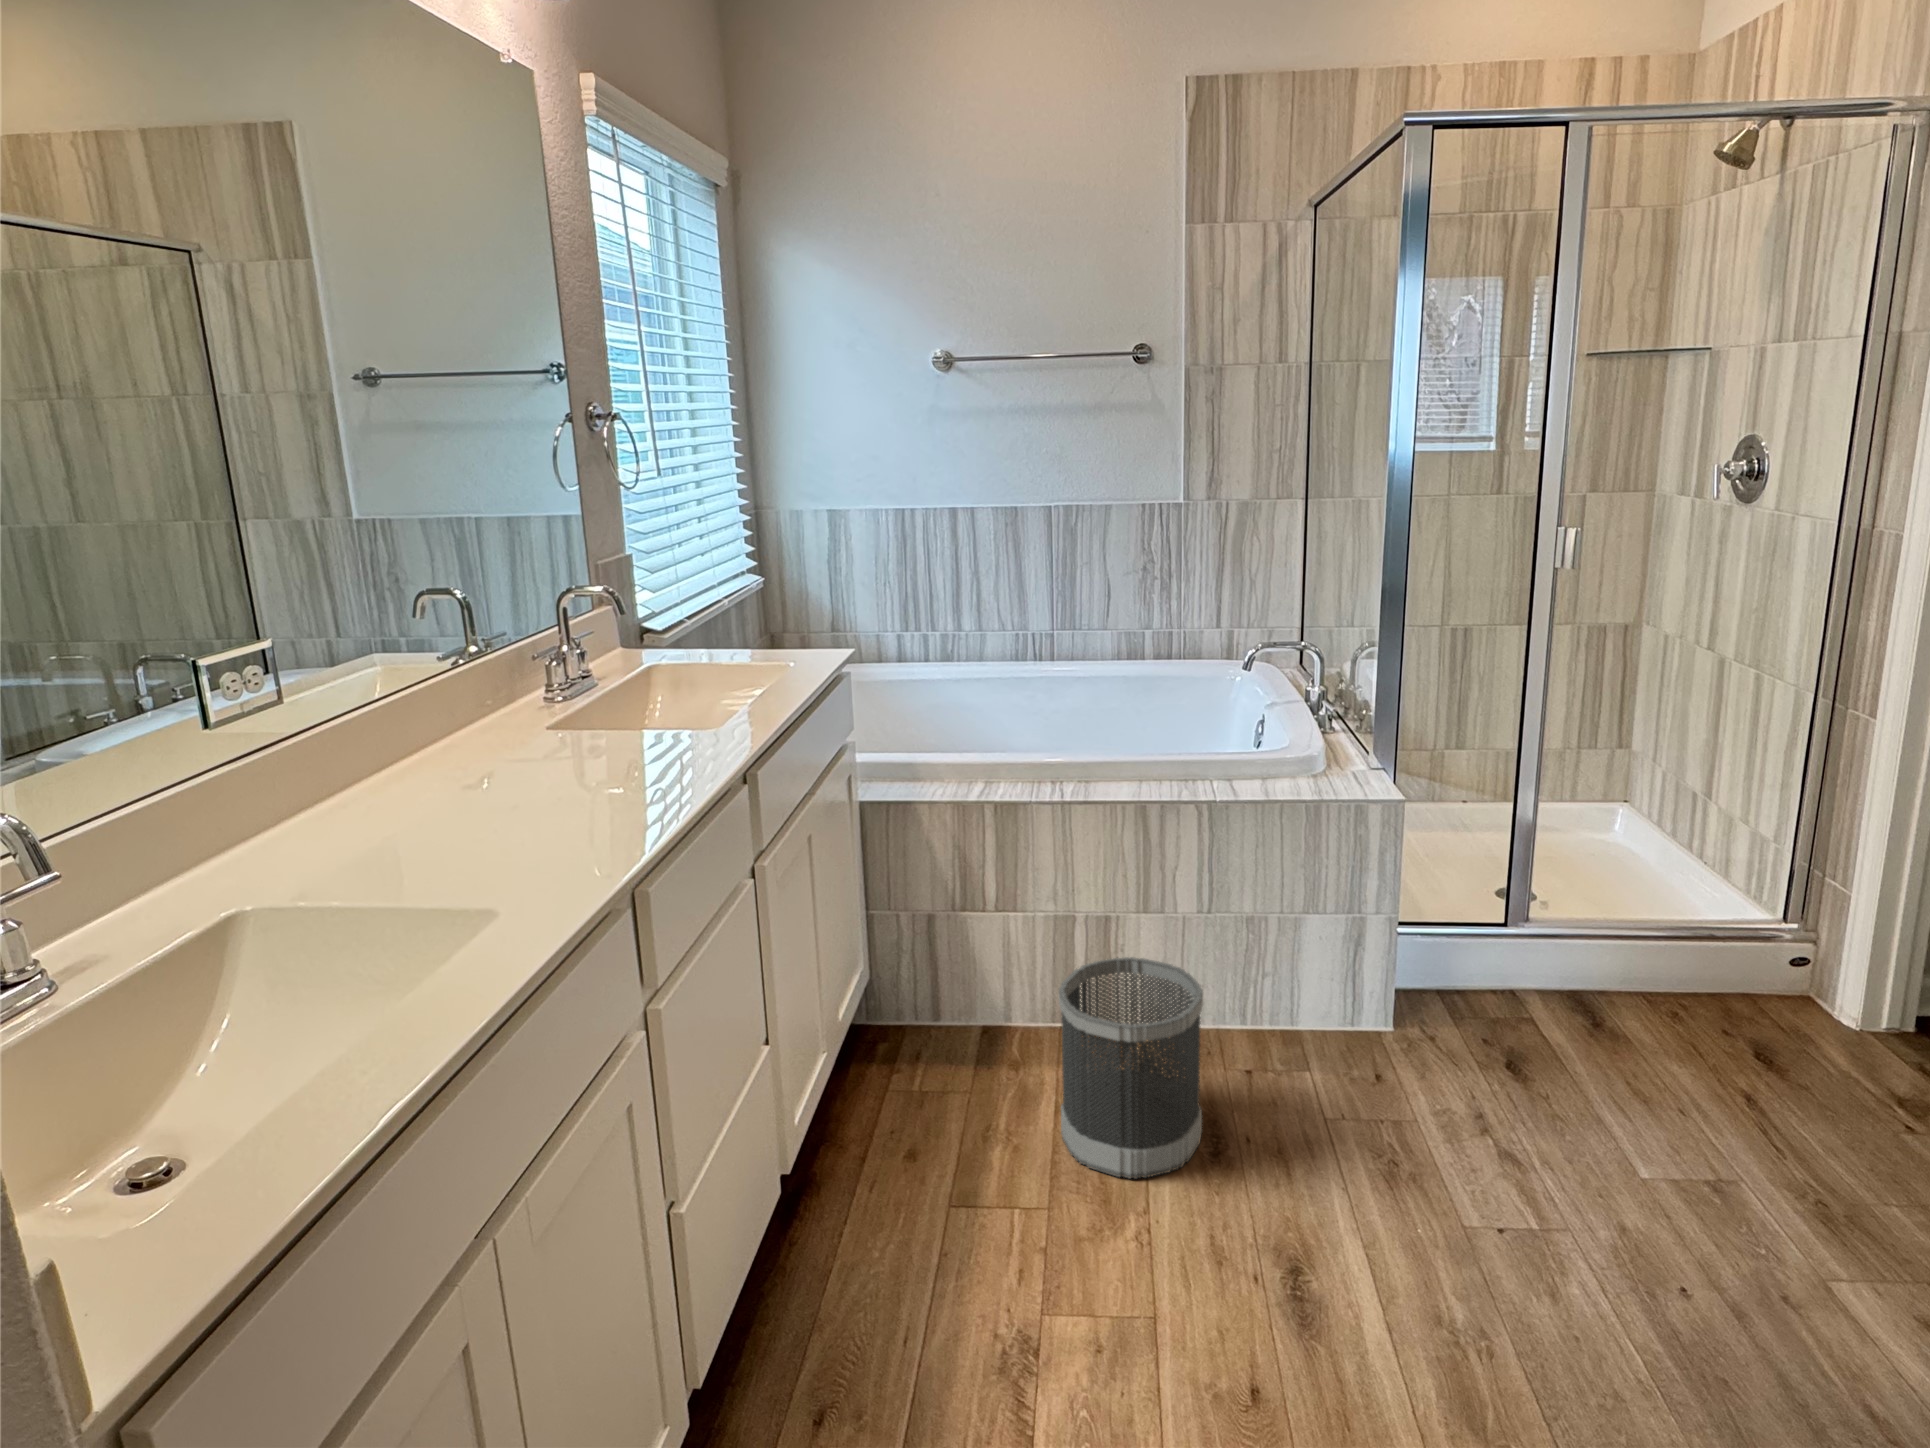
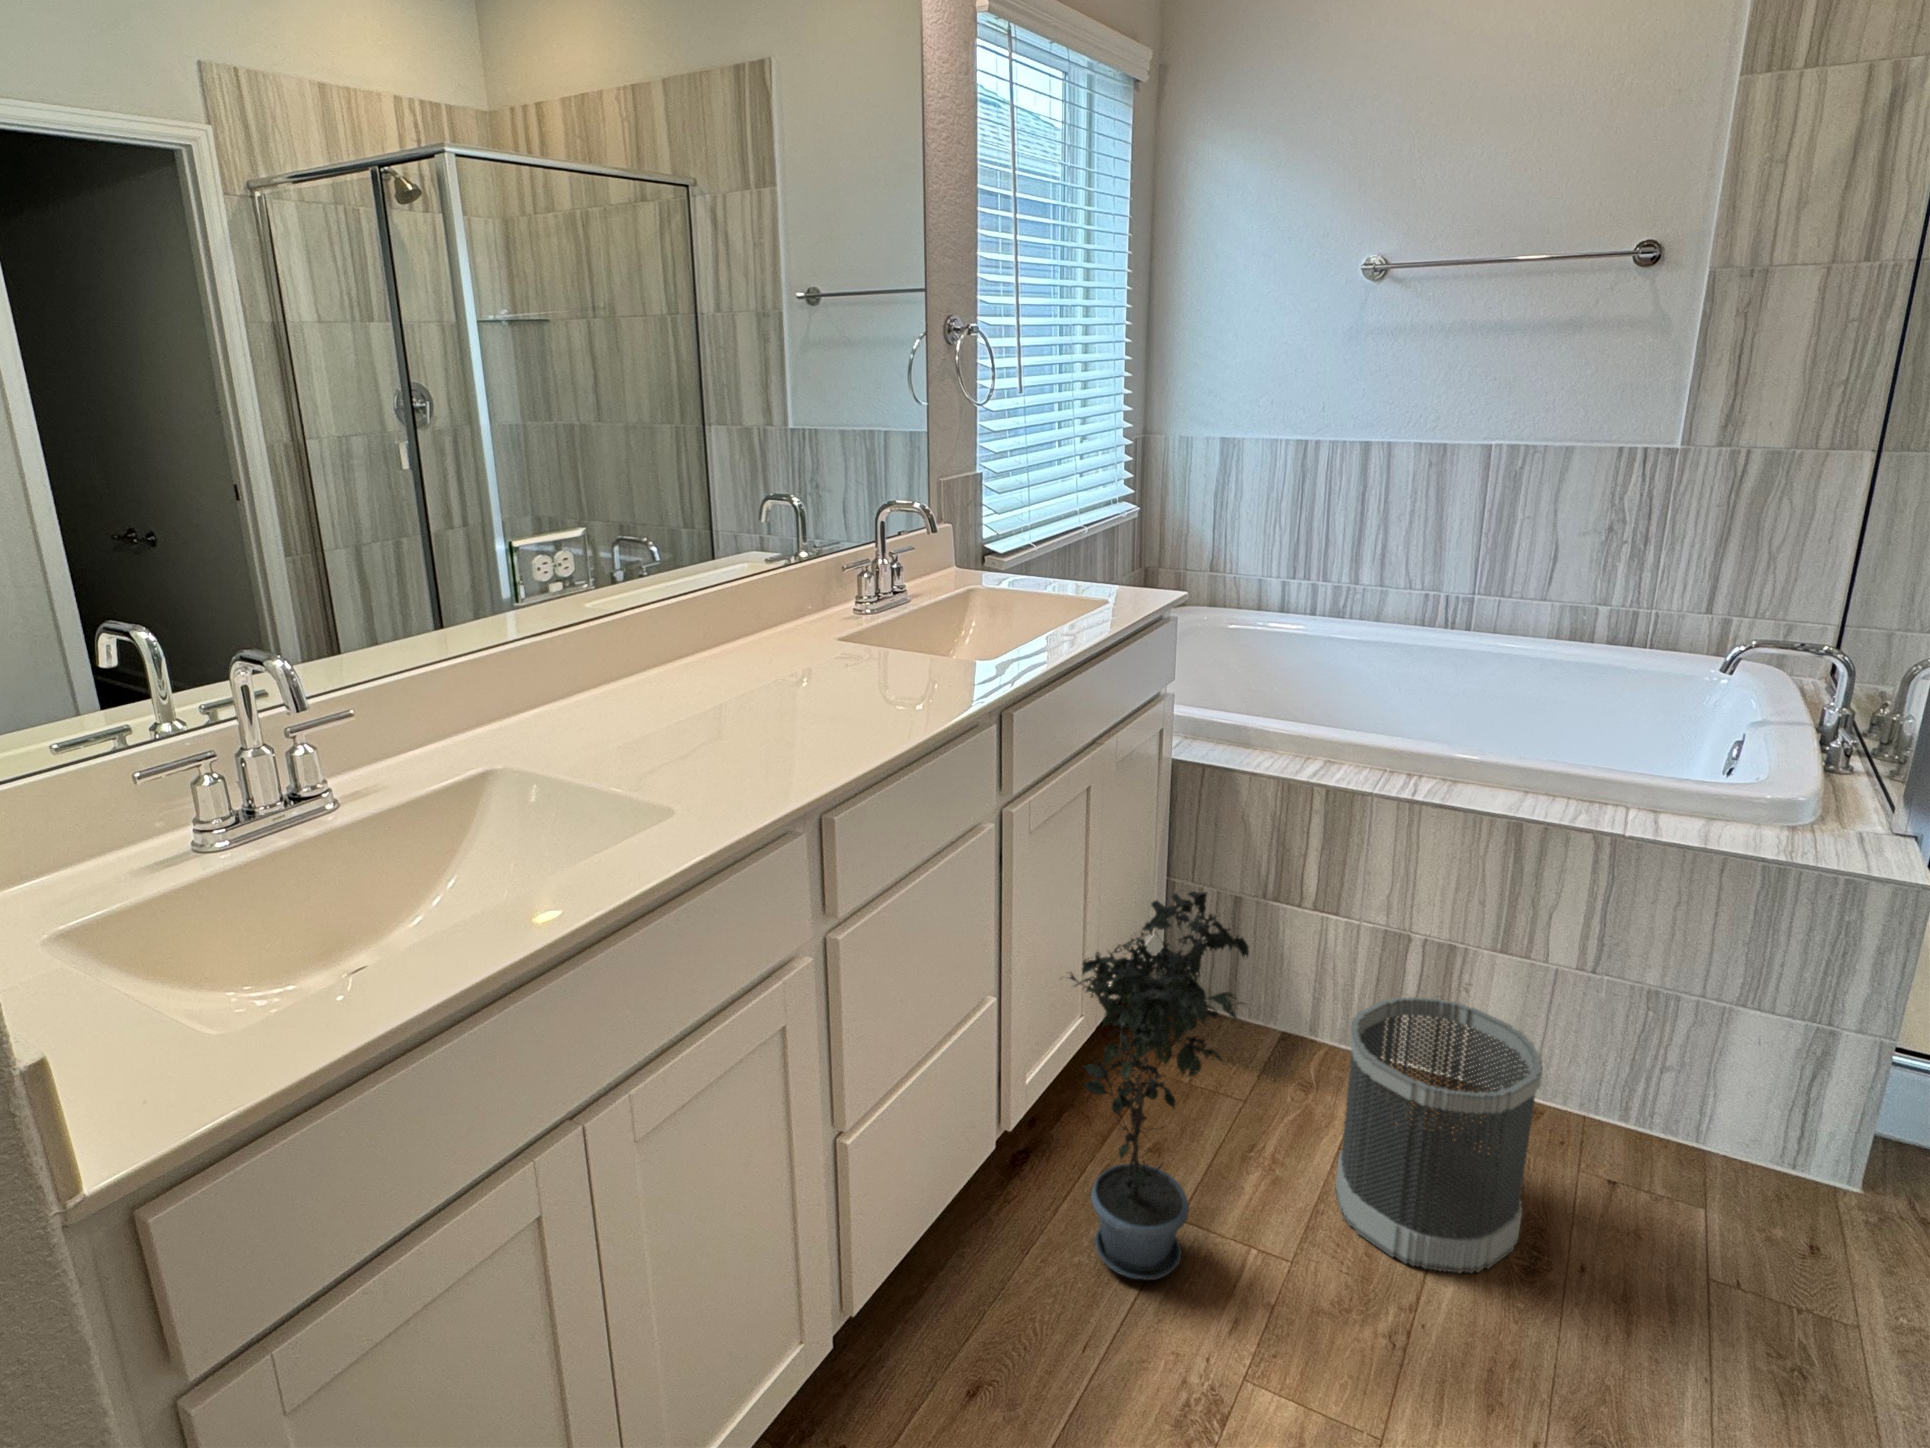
potted plant: none [829,902,1000,1269] -> present [1069,891,1249,1280]

